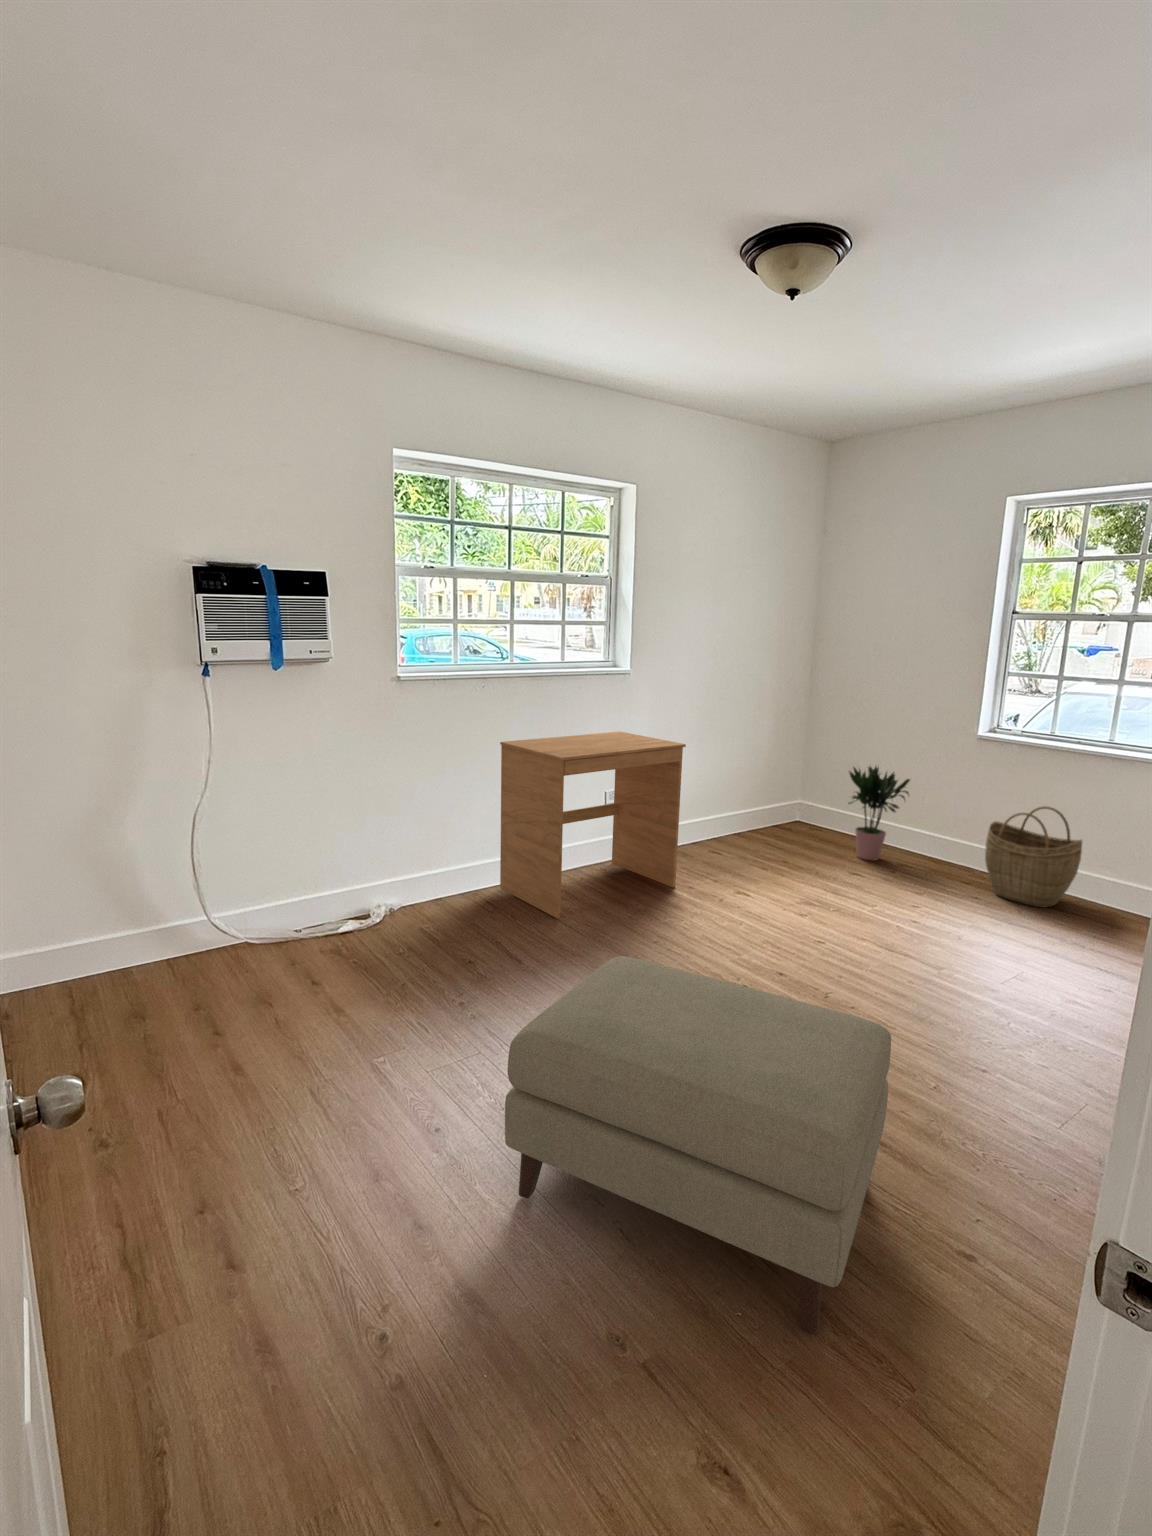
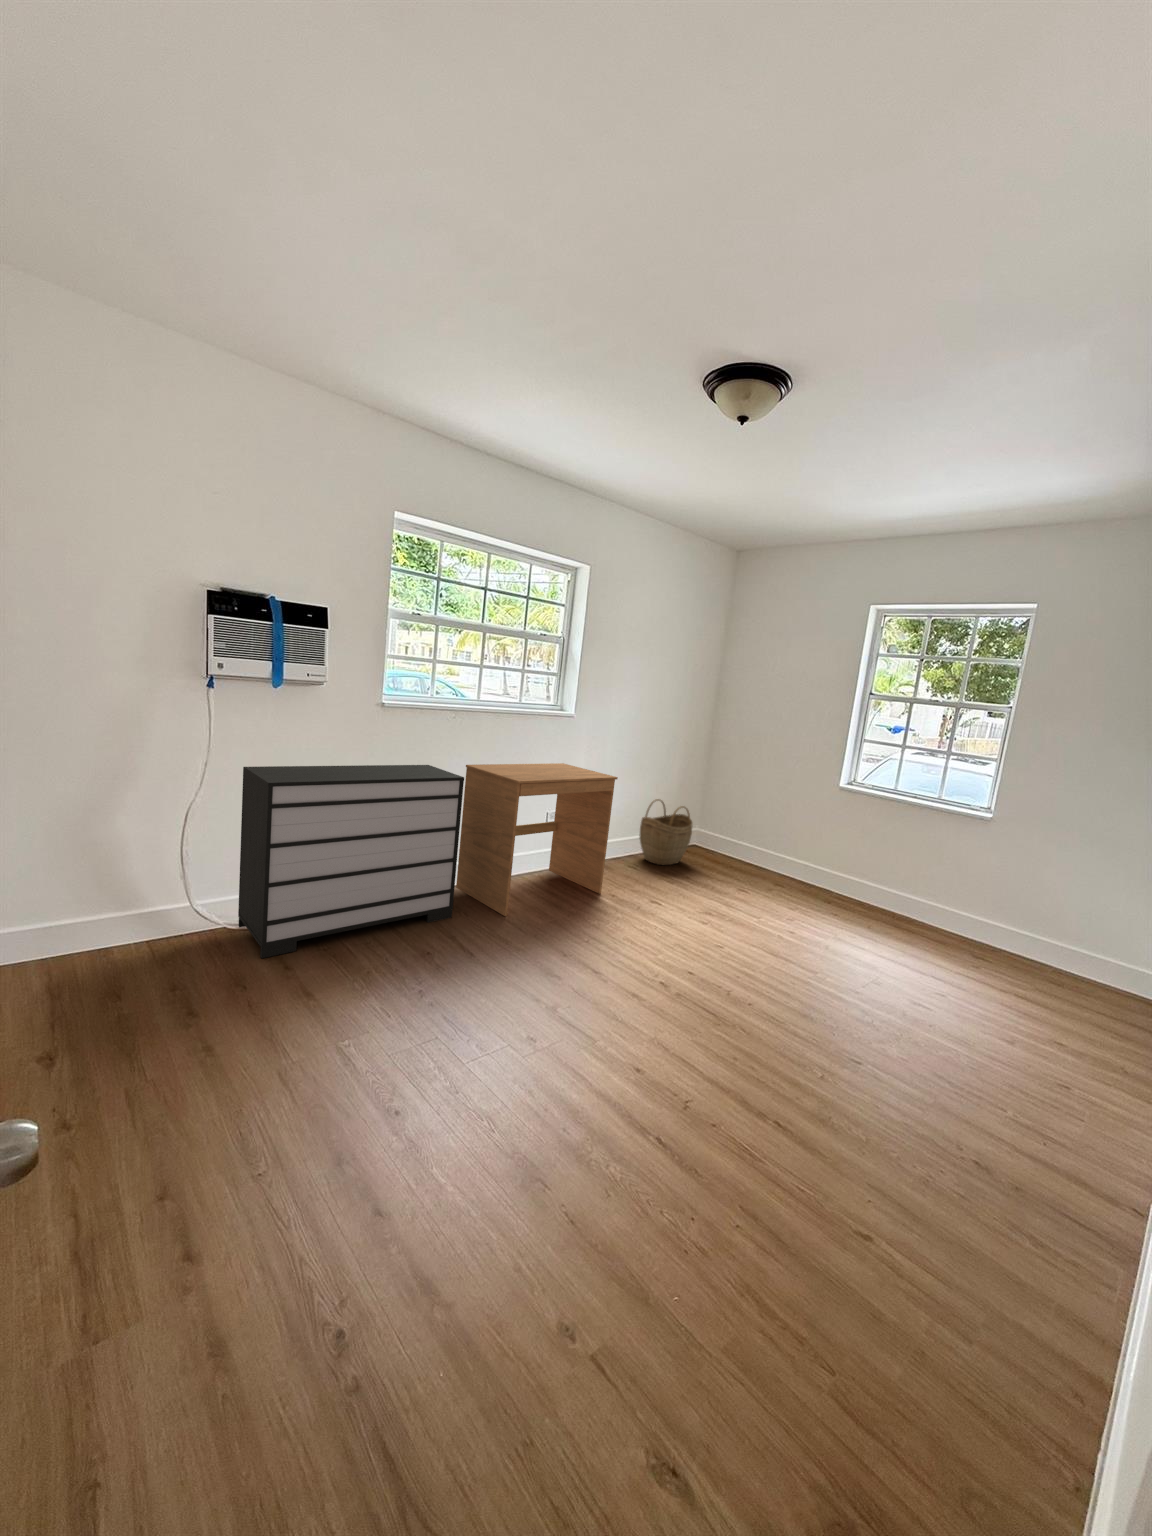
dresser: none [249,745,497,975] -> present [238,765,464,958]
potted plant: present [849,766,910,860] -> none [731,800,790,879]
woven basket: present [985,806,1082,907] -> present [639,799,693,865]
ottoman: present [505,956,891,1334] -> none [464,957,804,1321]

